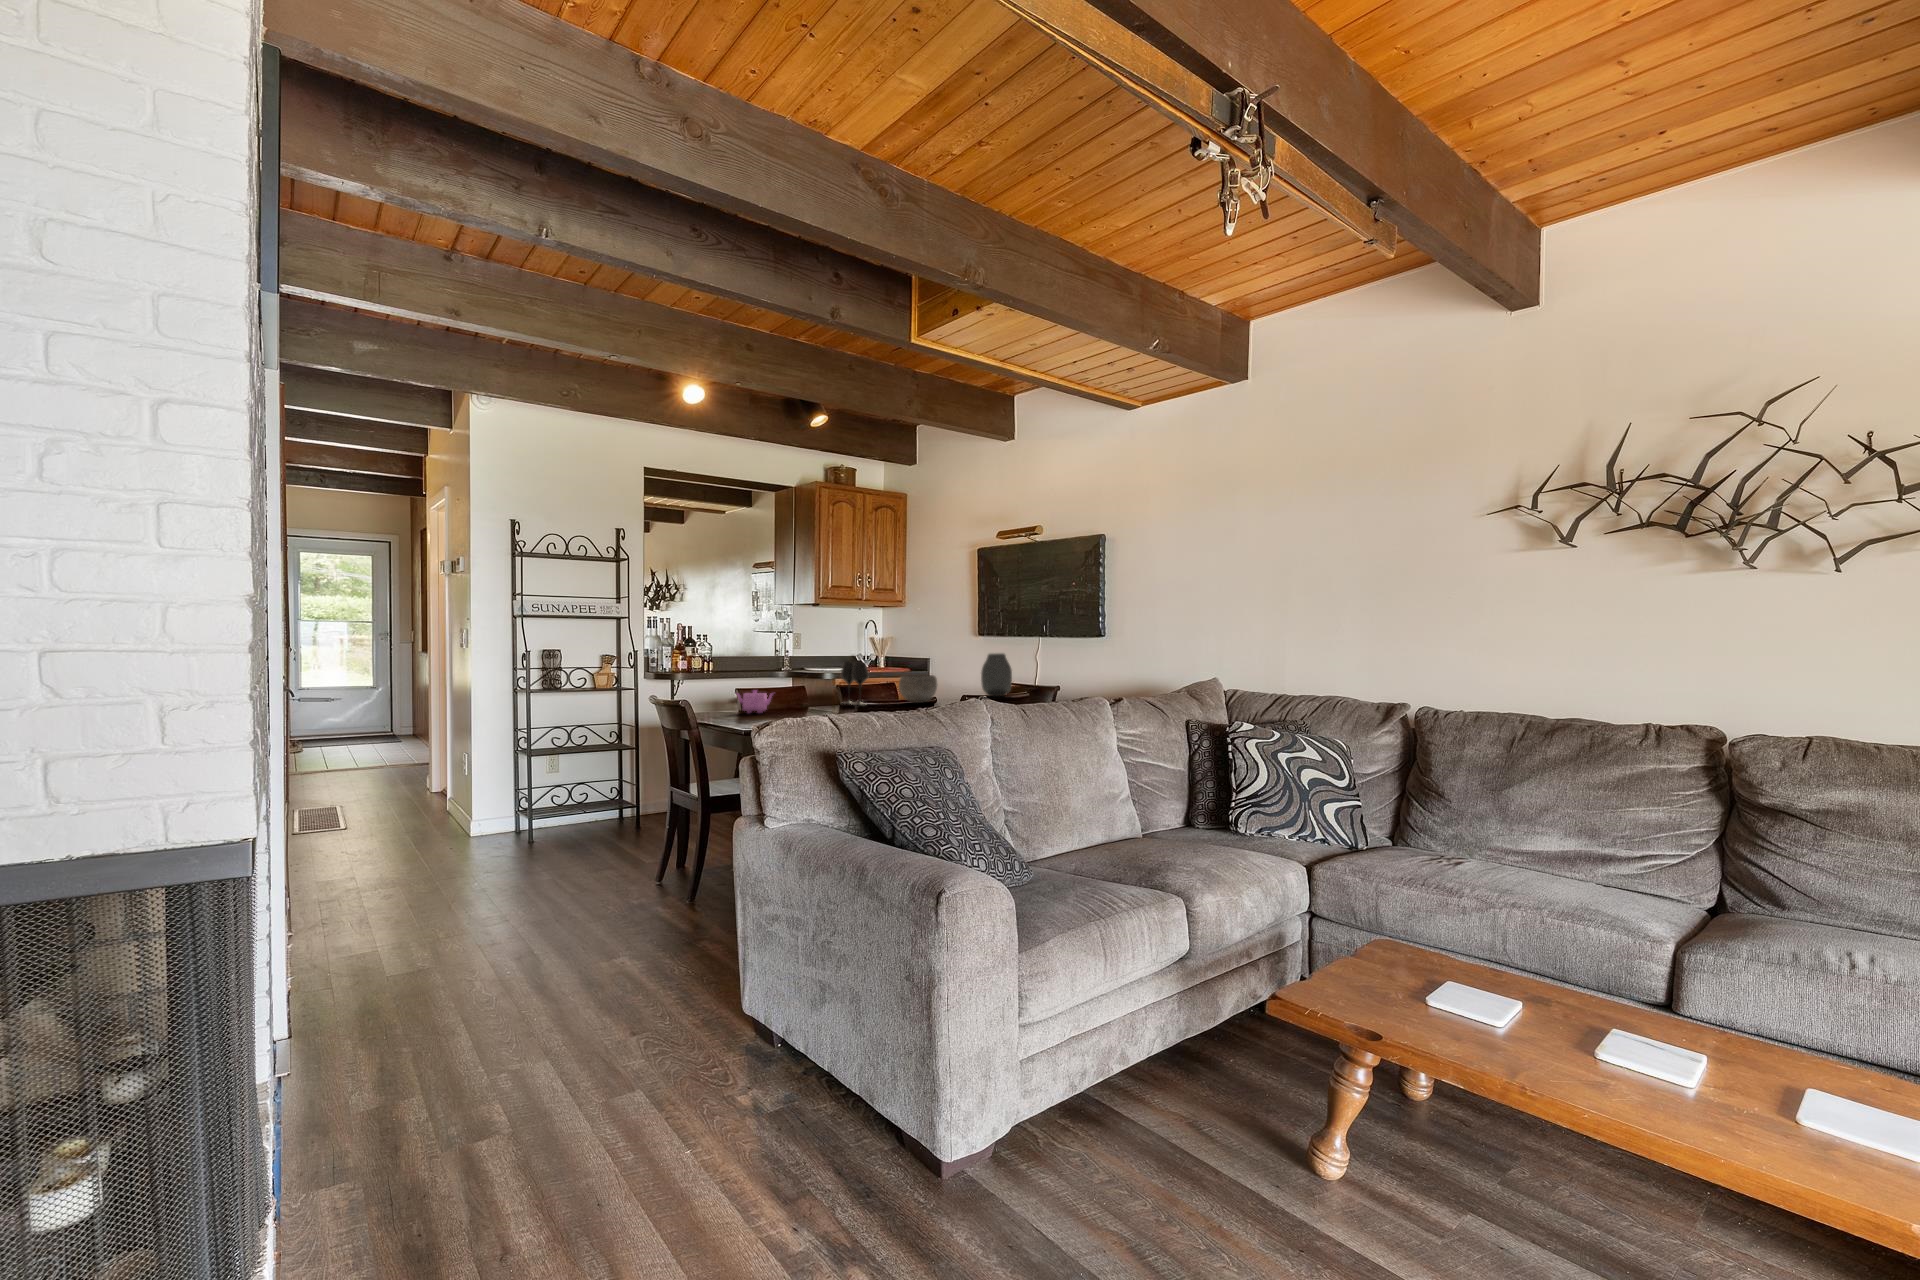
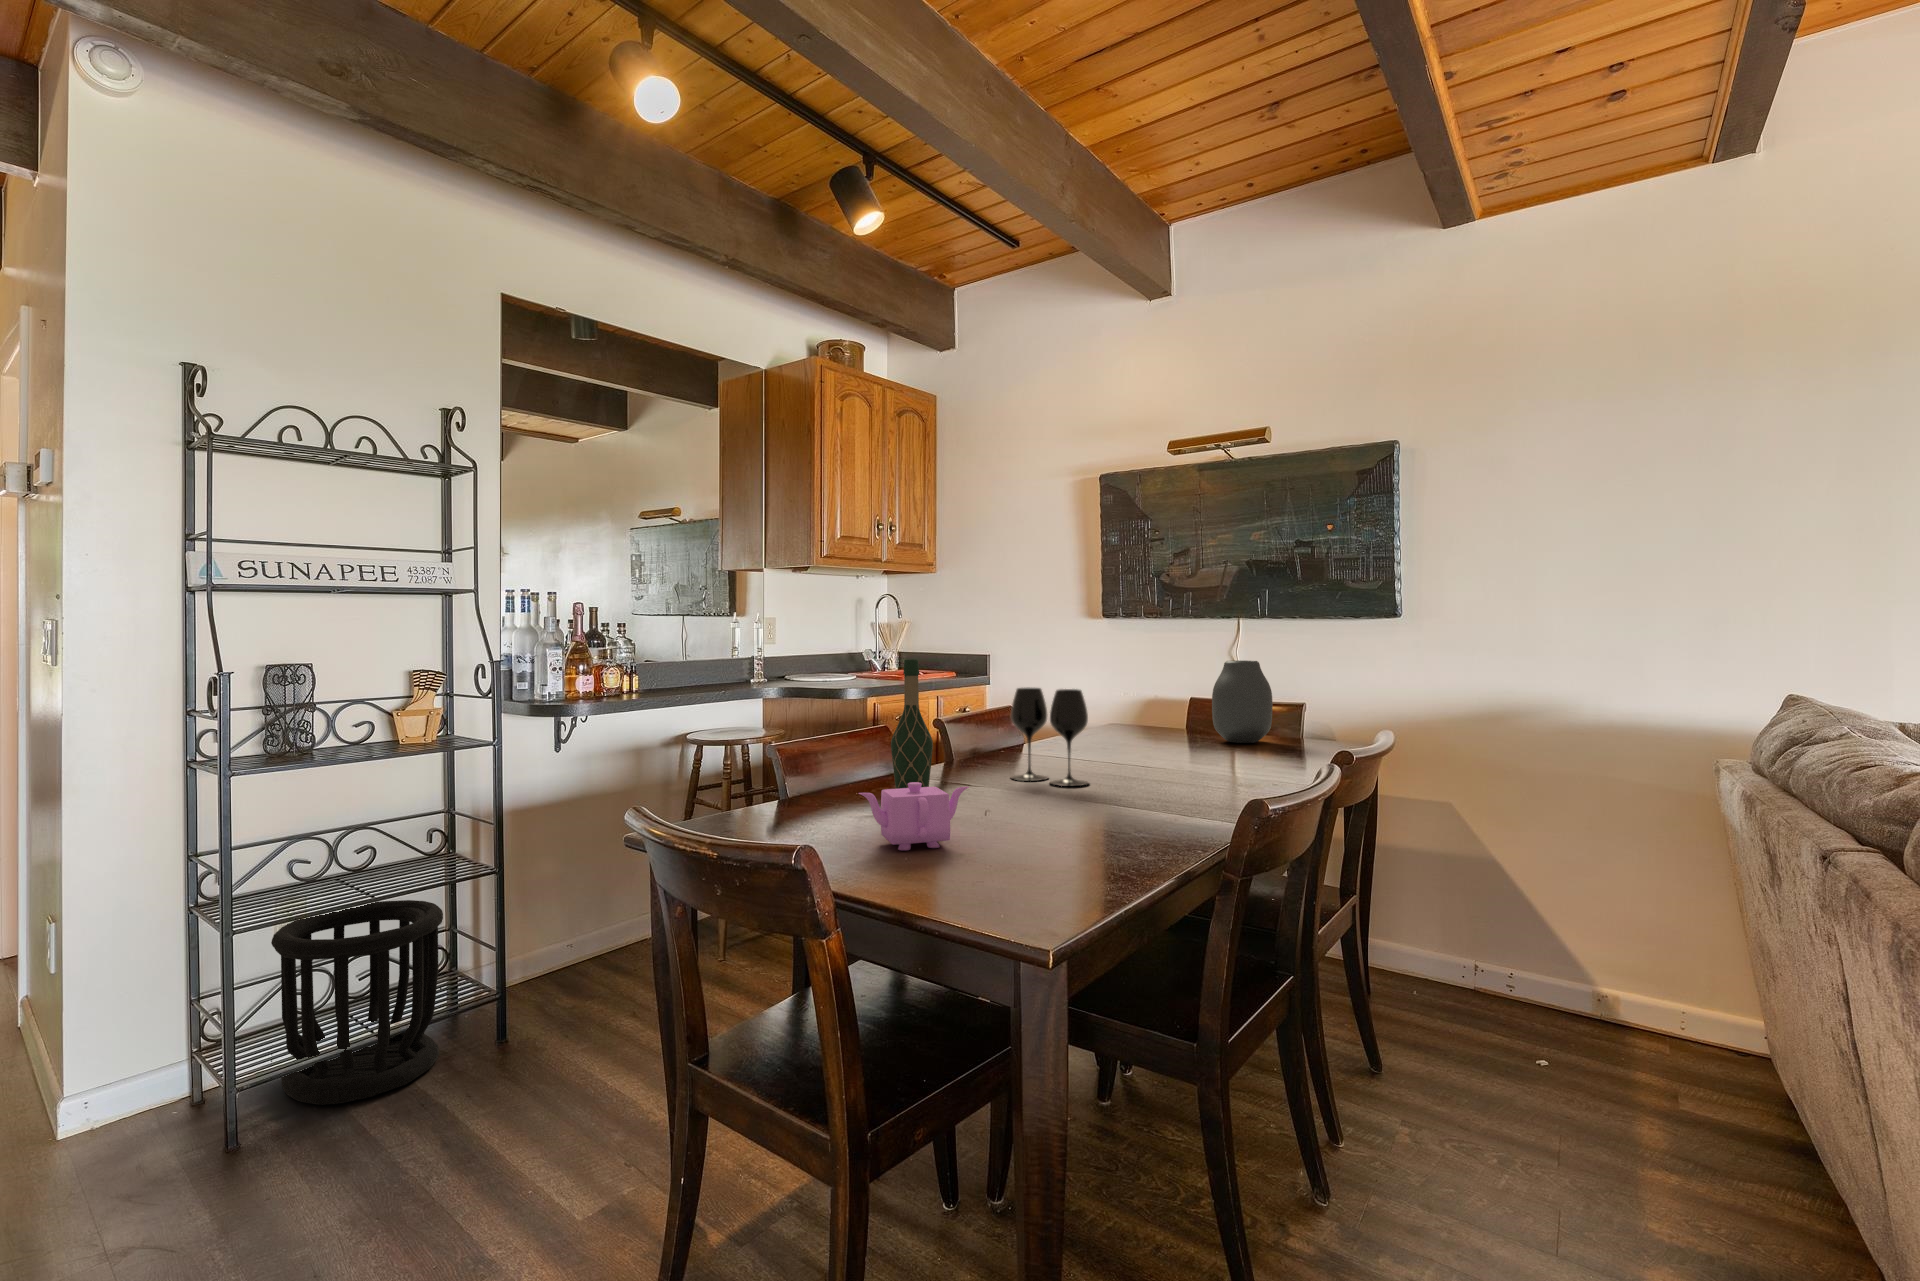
wine bottle: none [780,648,798,705] -> present [891,659,933,789]
bowl: present [899,674,937,703] -> none [1131,709,1215,772]
wastebasket: none [544,759,611,835] -> present [271,900,443,1105]

